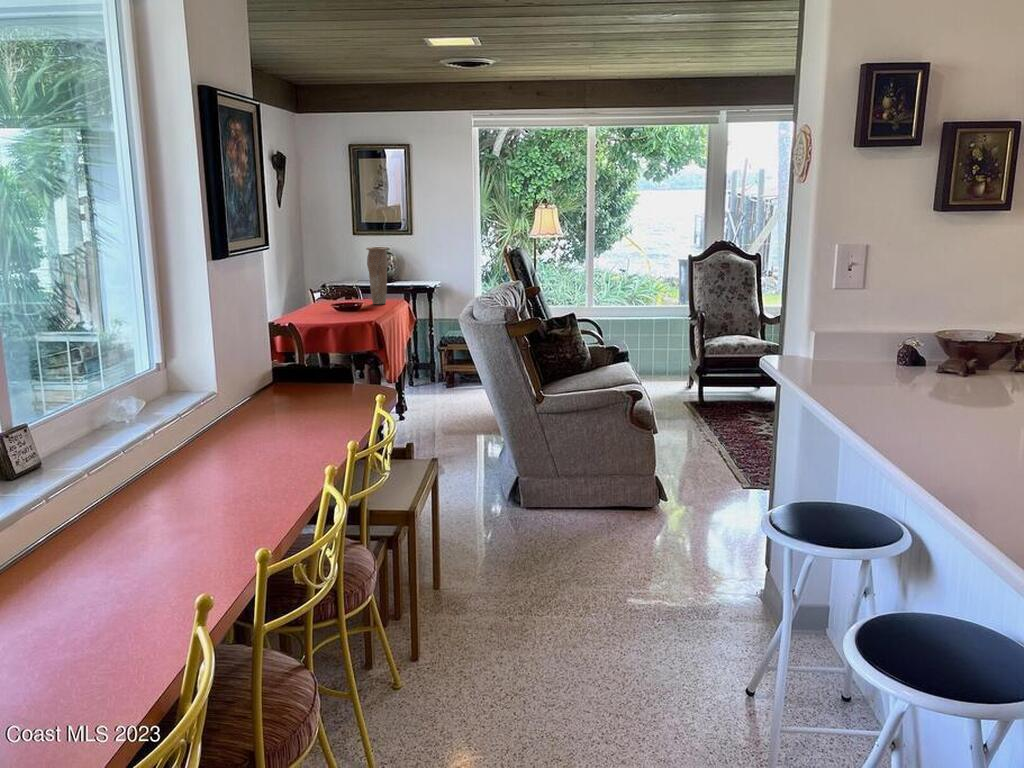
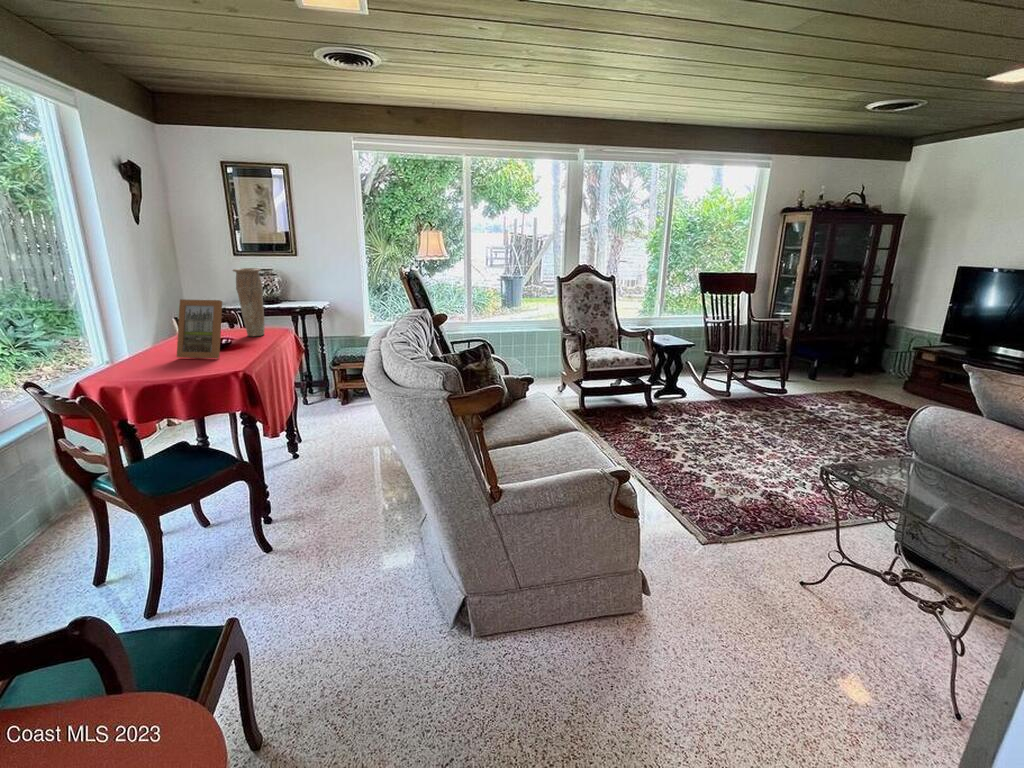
picture frame: none [328,271,363,316] -> present [177,299,222,359]

